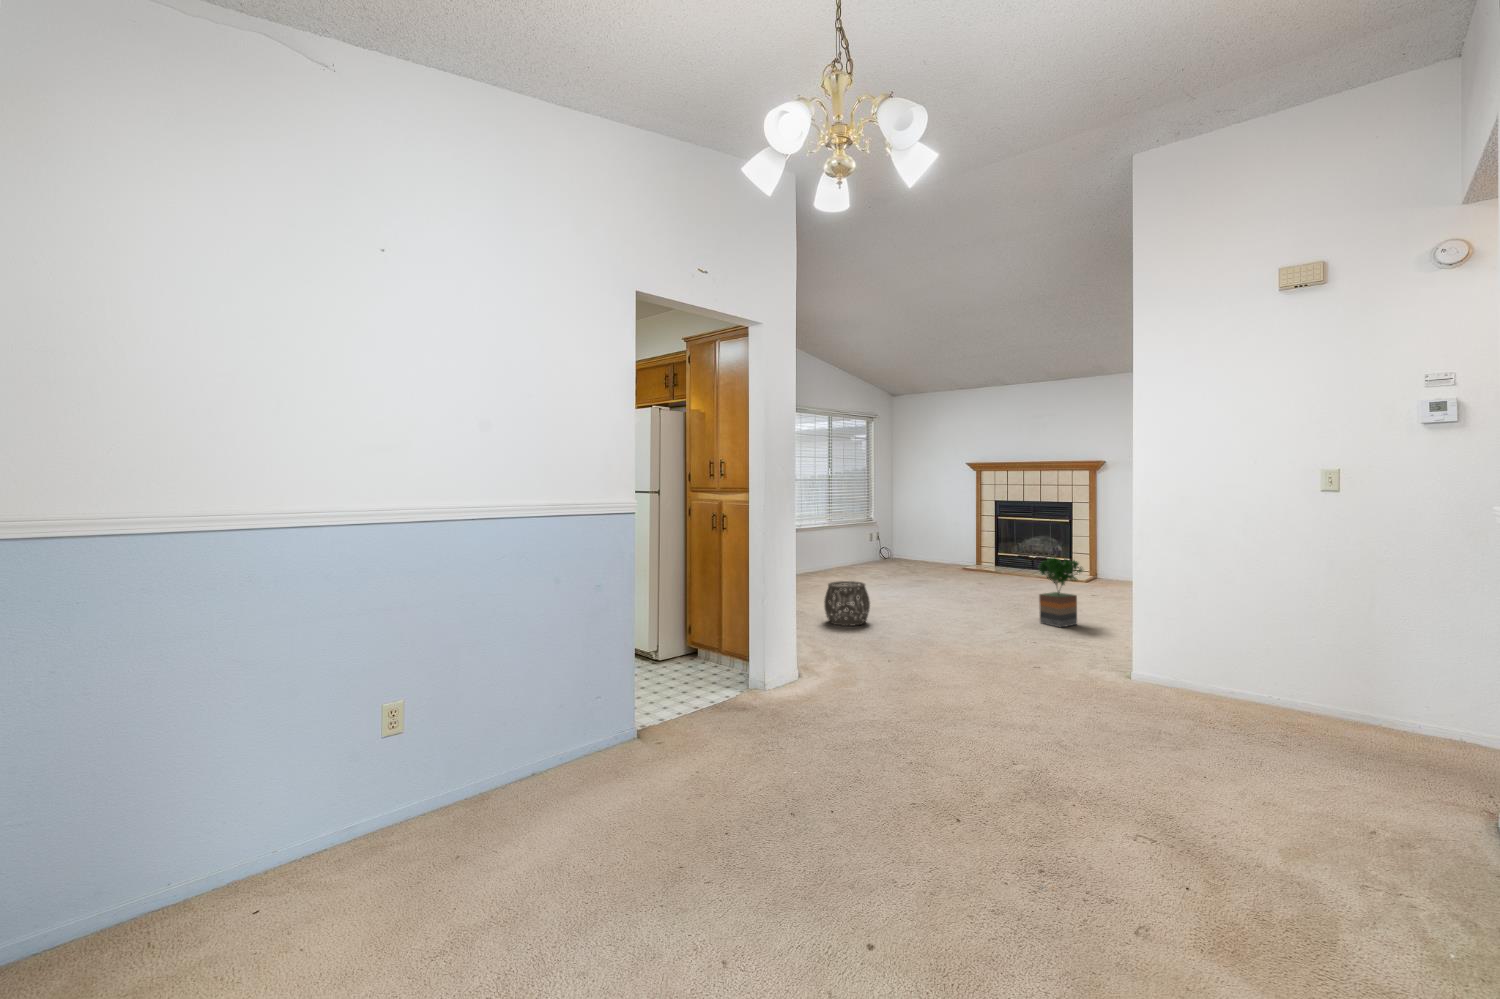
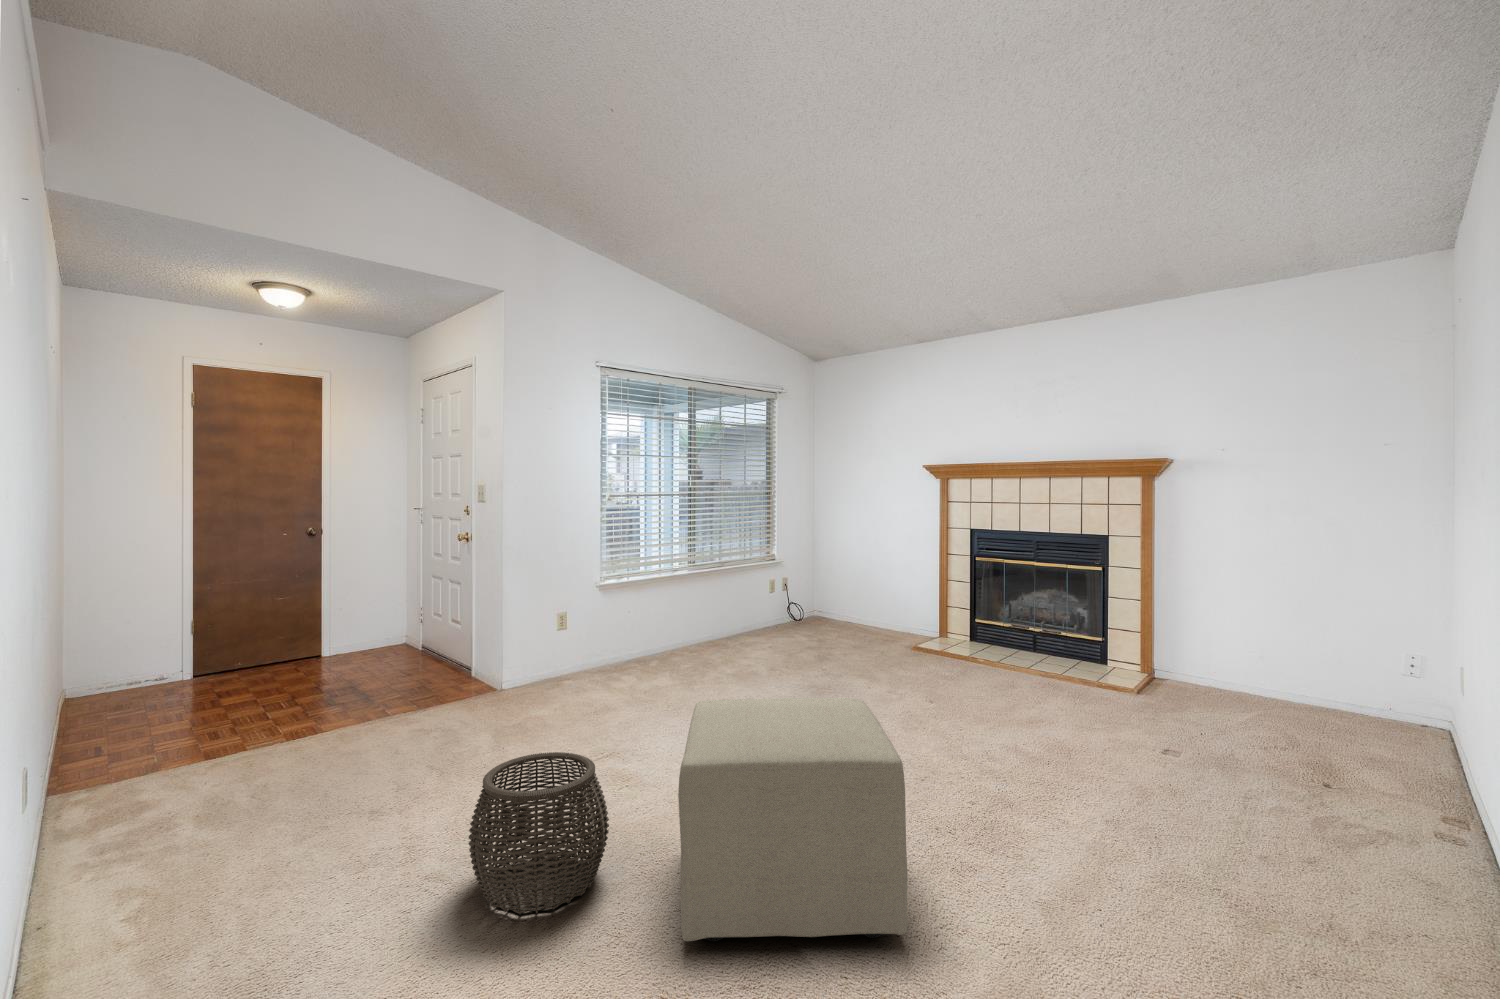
potted tree: present [1039,558,1082,627] -> none [1082,699,1232,932]
ottoman: none [893,562,978,629] -> present [678,698,908,941]

